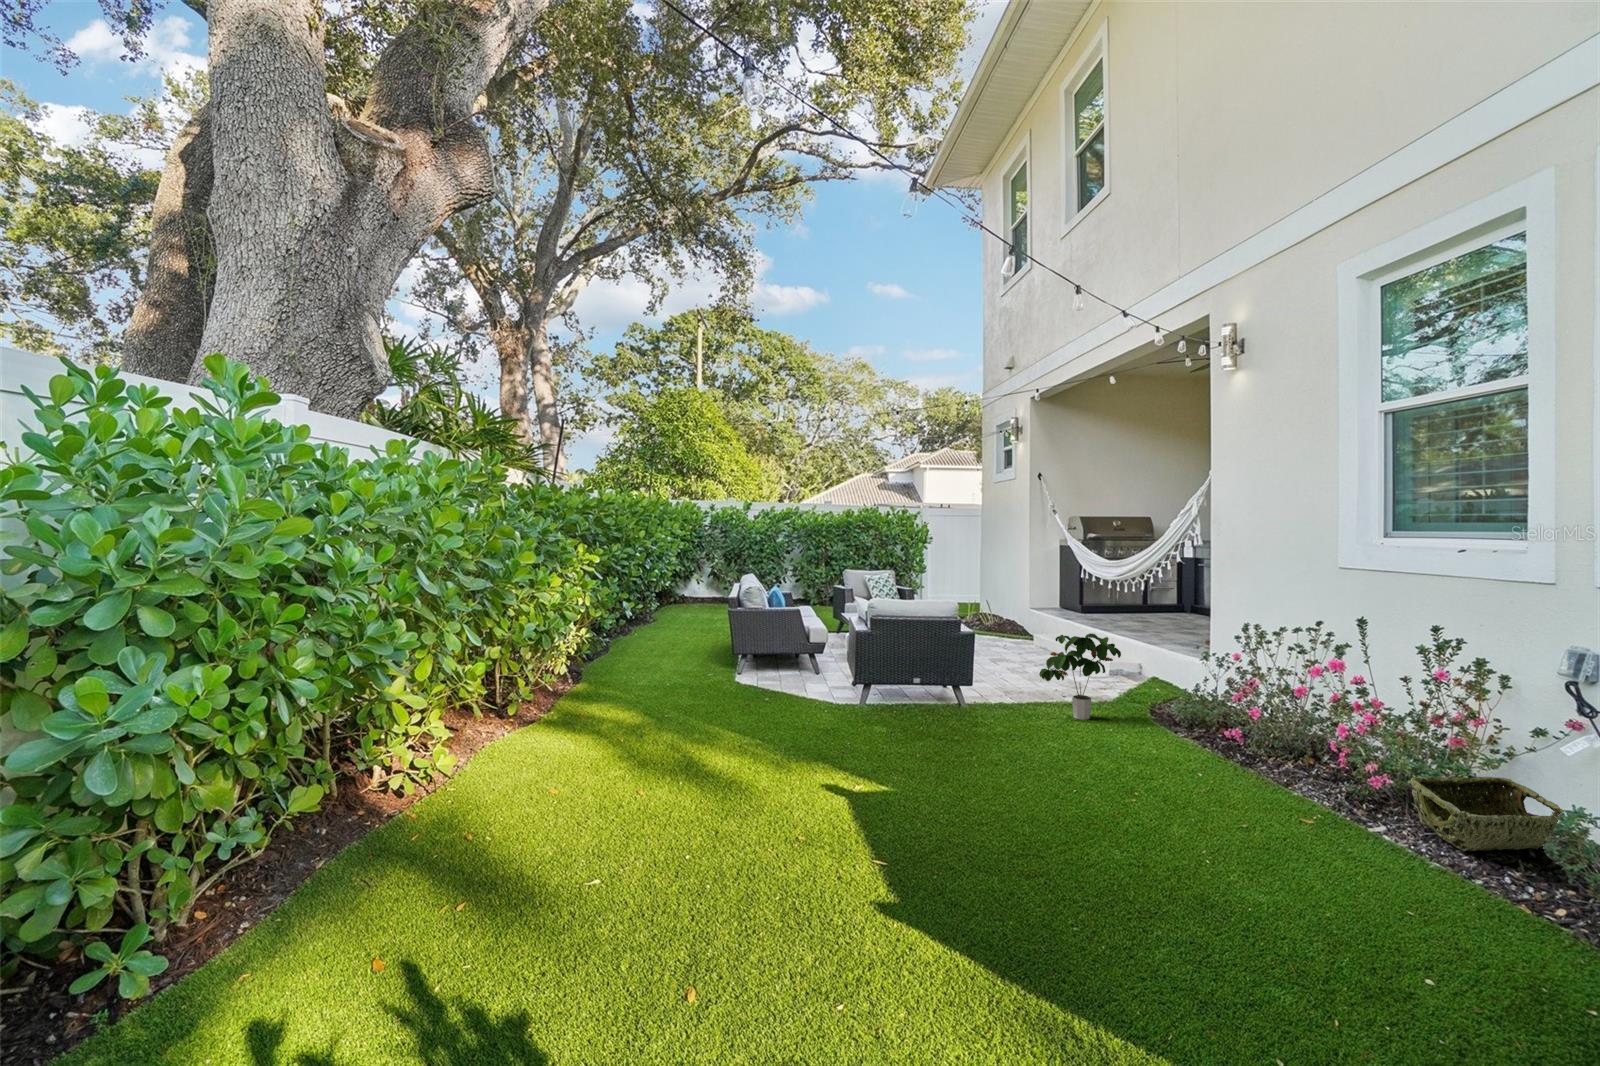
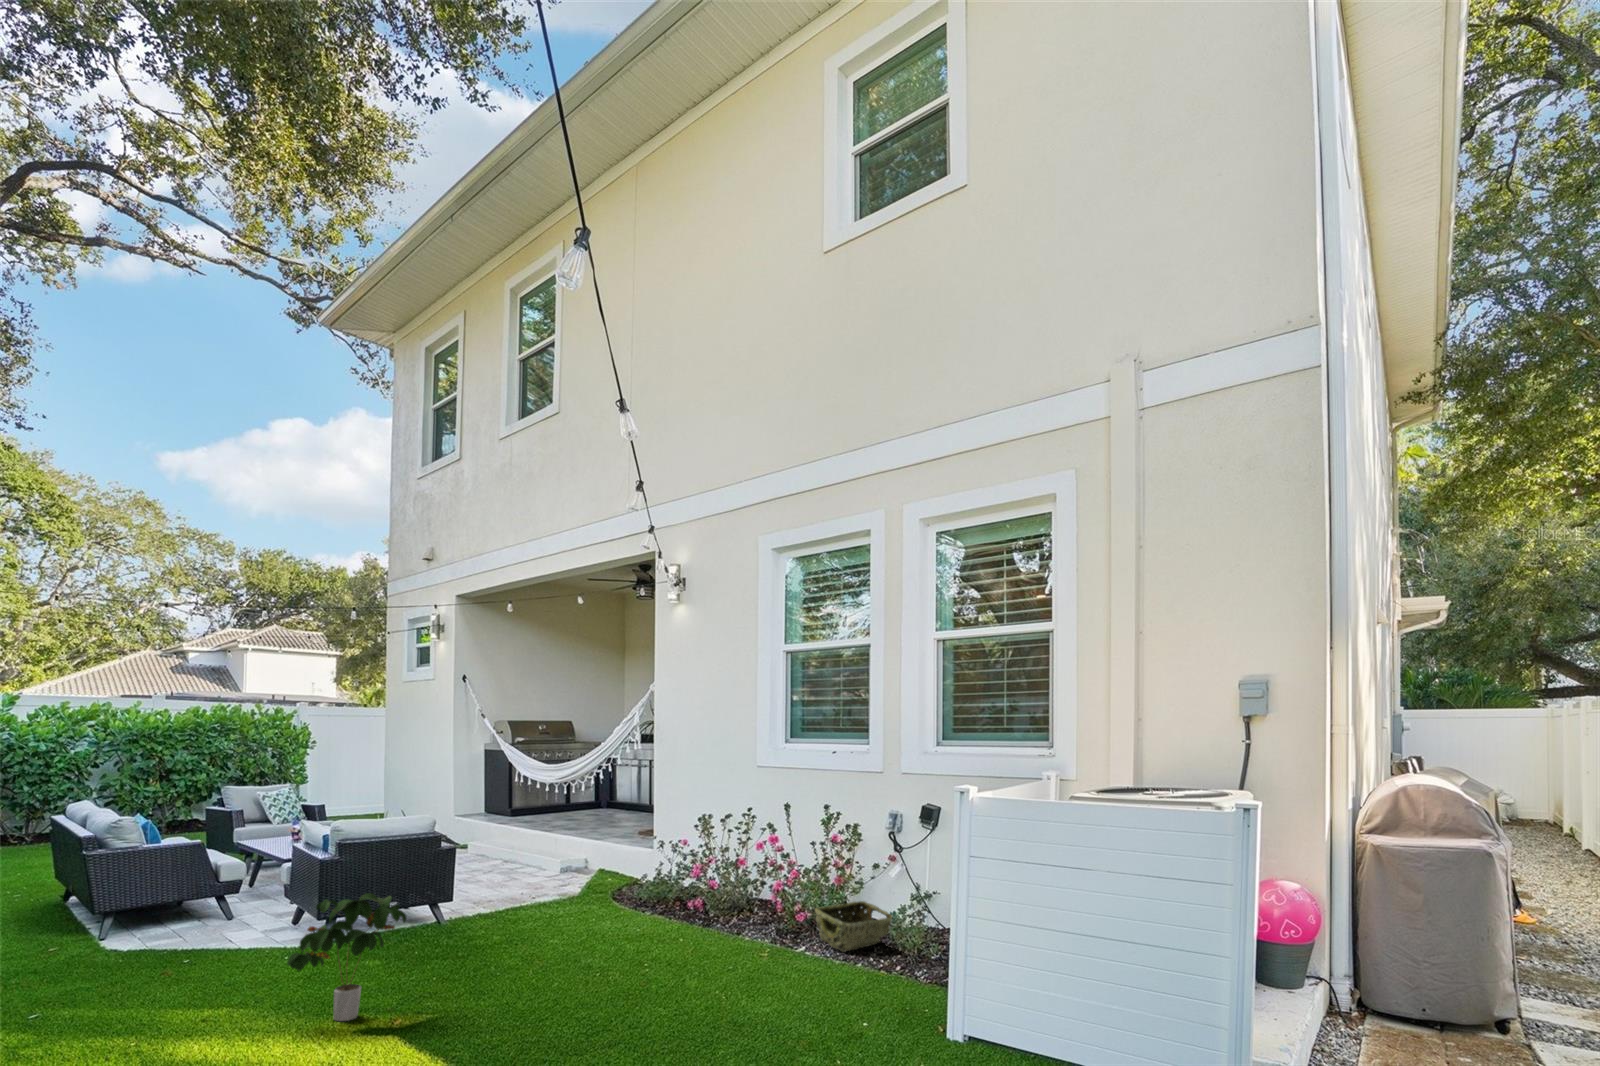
potted plant: present [1039,633,1121,720] -> present [287,893,407,1021]

